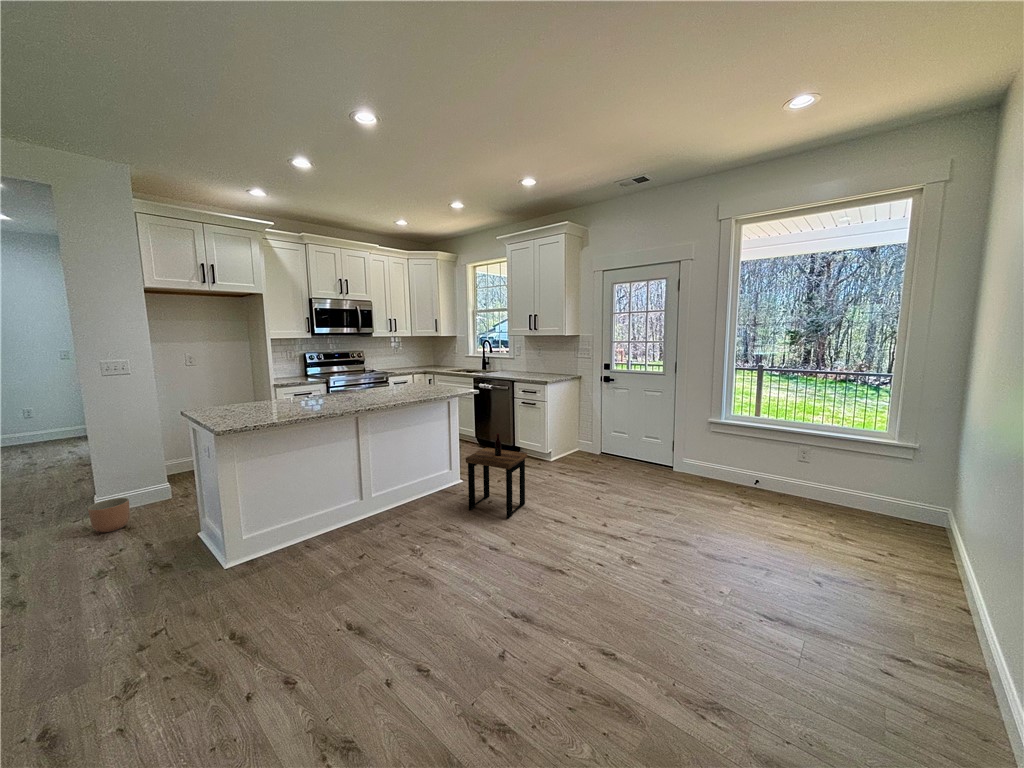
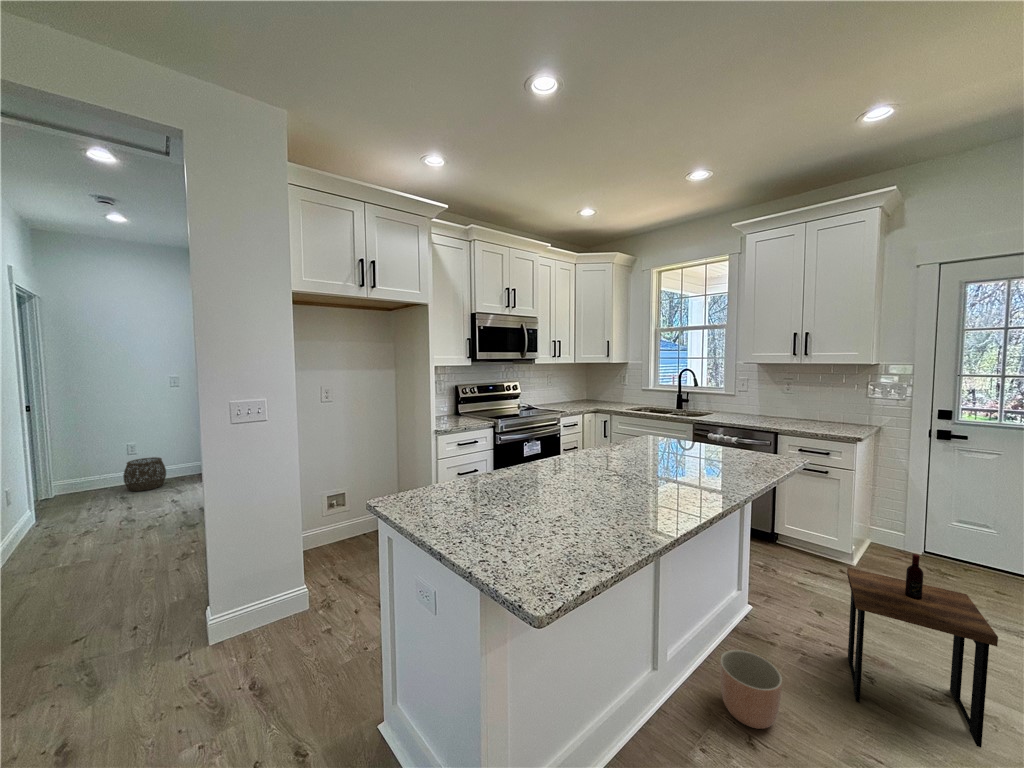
woven basket: none [20,420,63,448] -> present [123,457,166,491]
planter: present [88,498,130,532] -> present [720,650,782,729]

